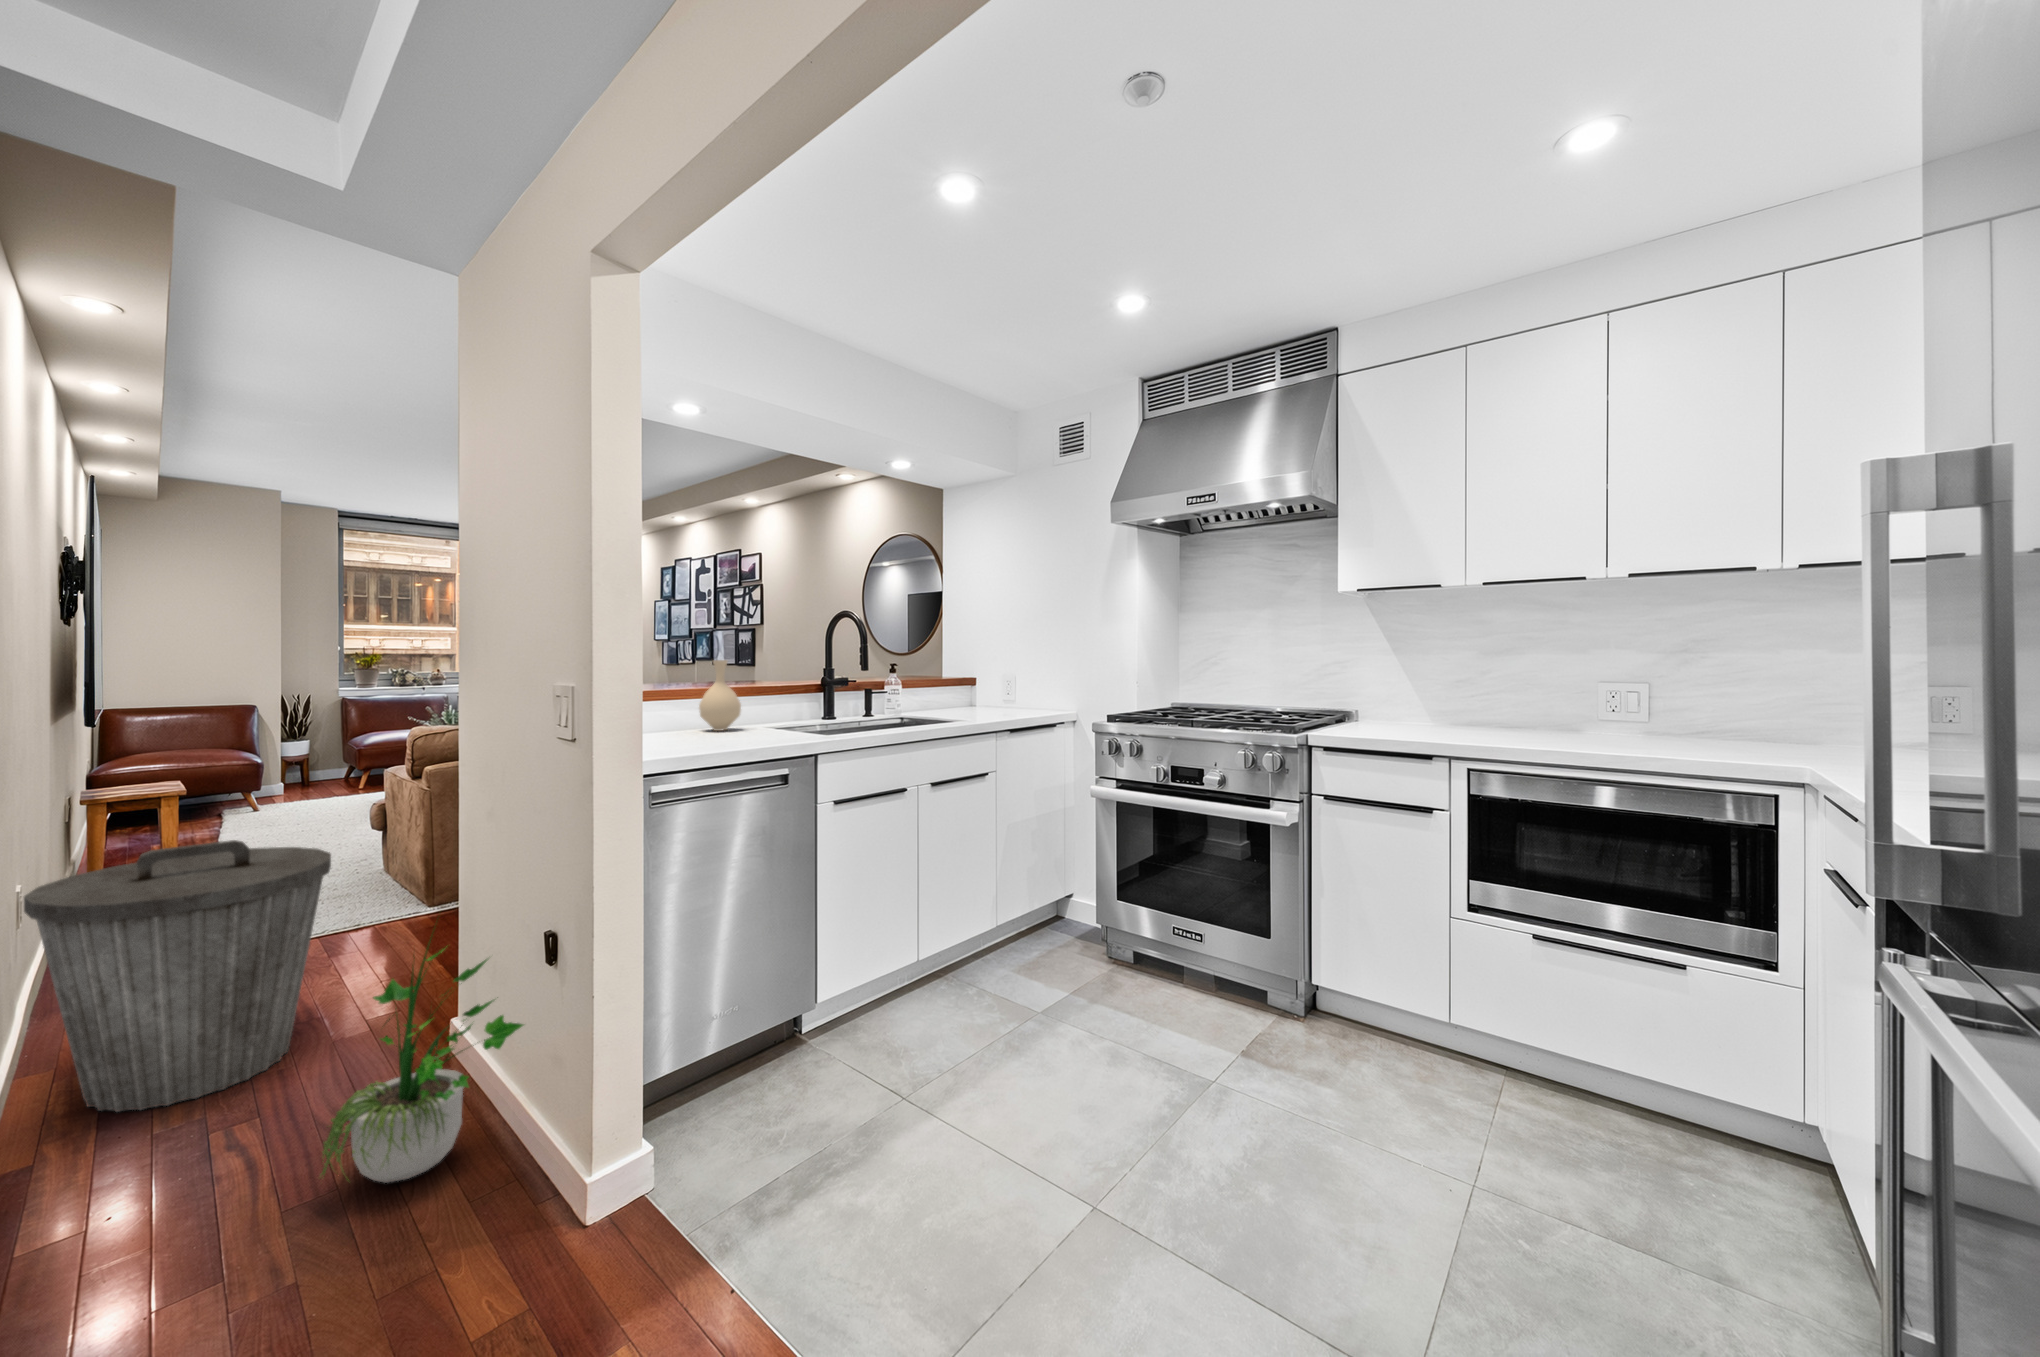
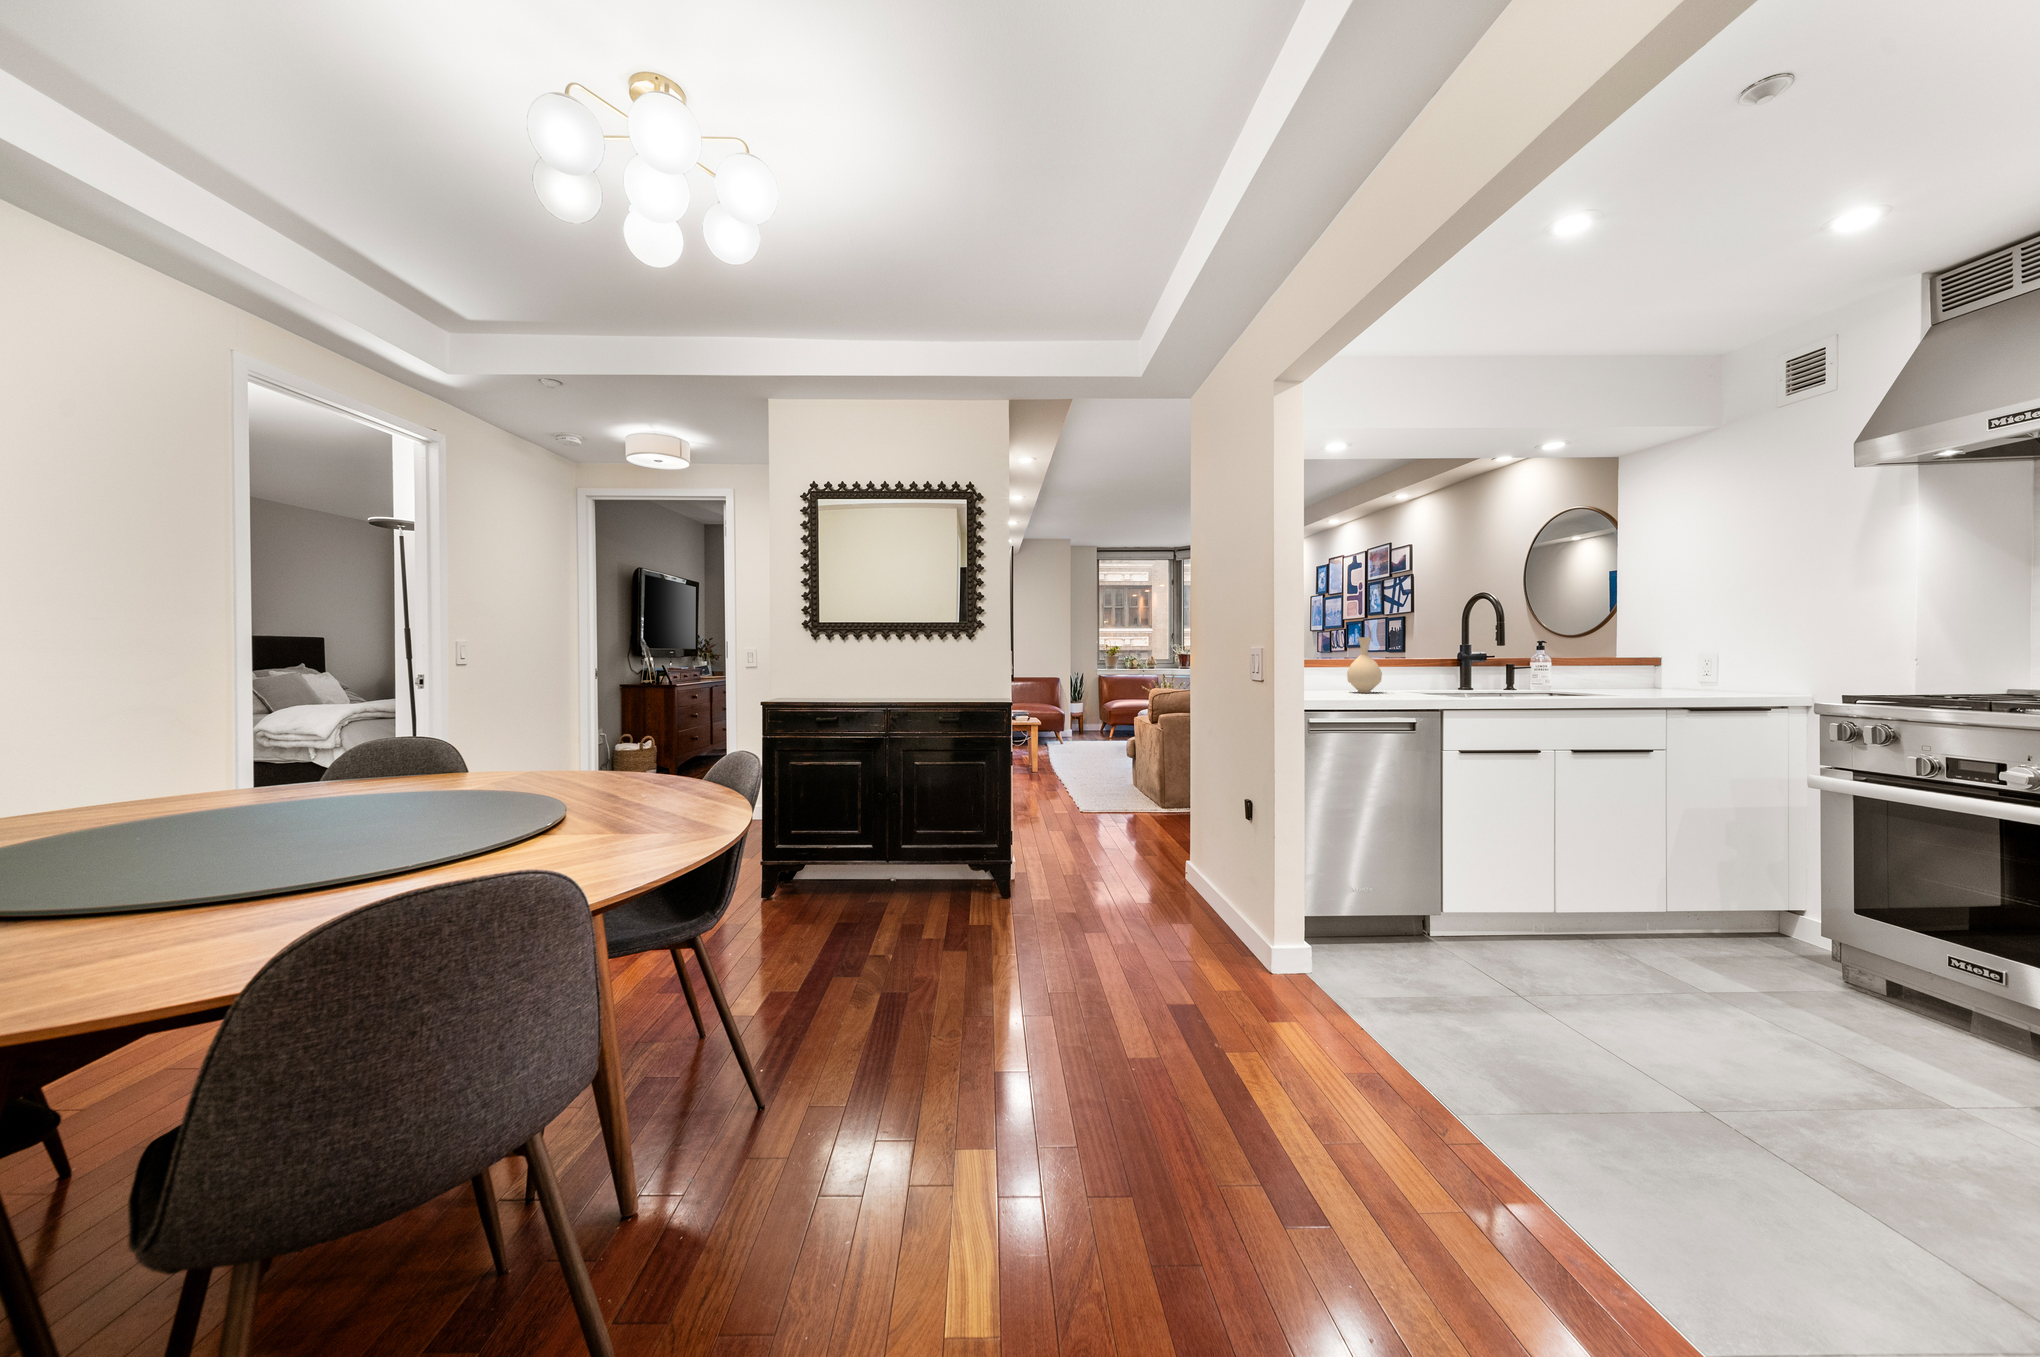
trash can: present [24,840,331,1112] -> none [1005,741,1121,873]
potted plant: present [320,940,523,1183] -> none [1130,783,1233,934]

